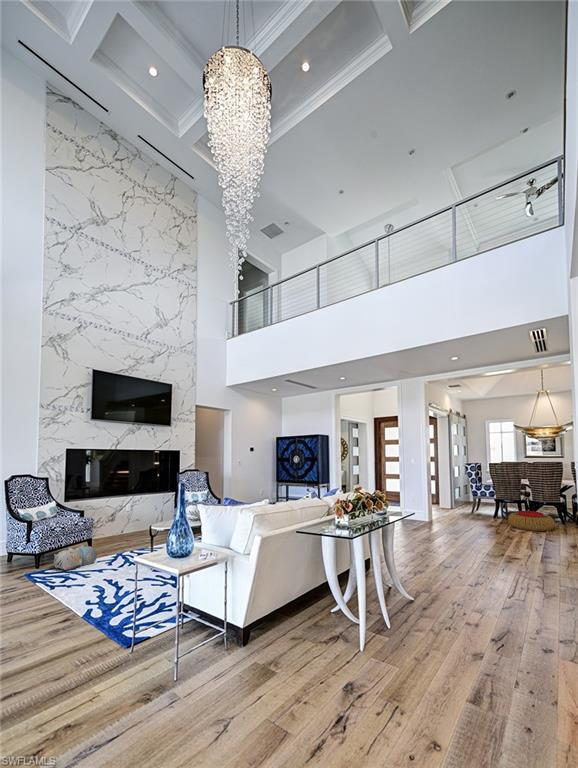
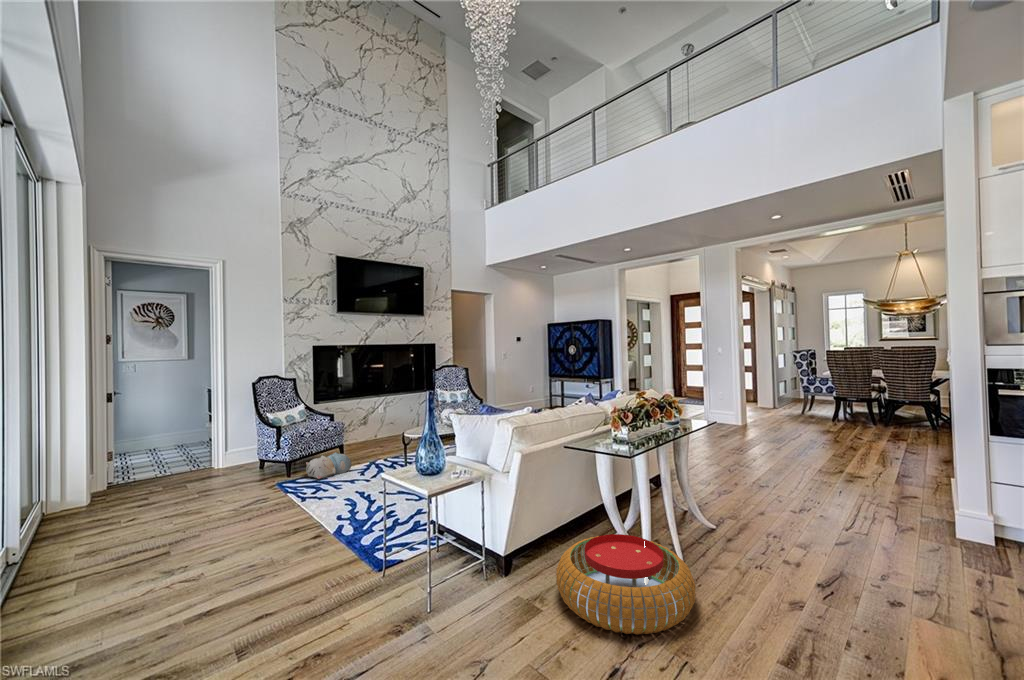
pouf: present [508,511,555,531] -> present [556,534,696,635]

